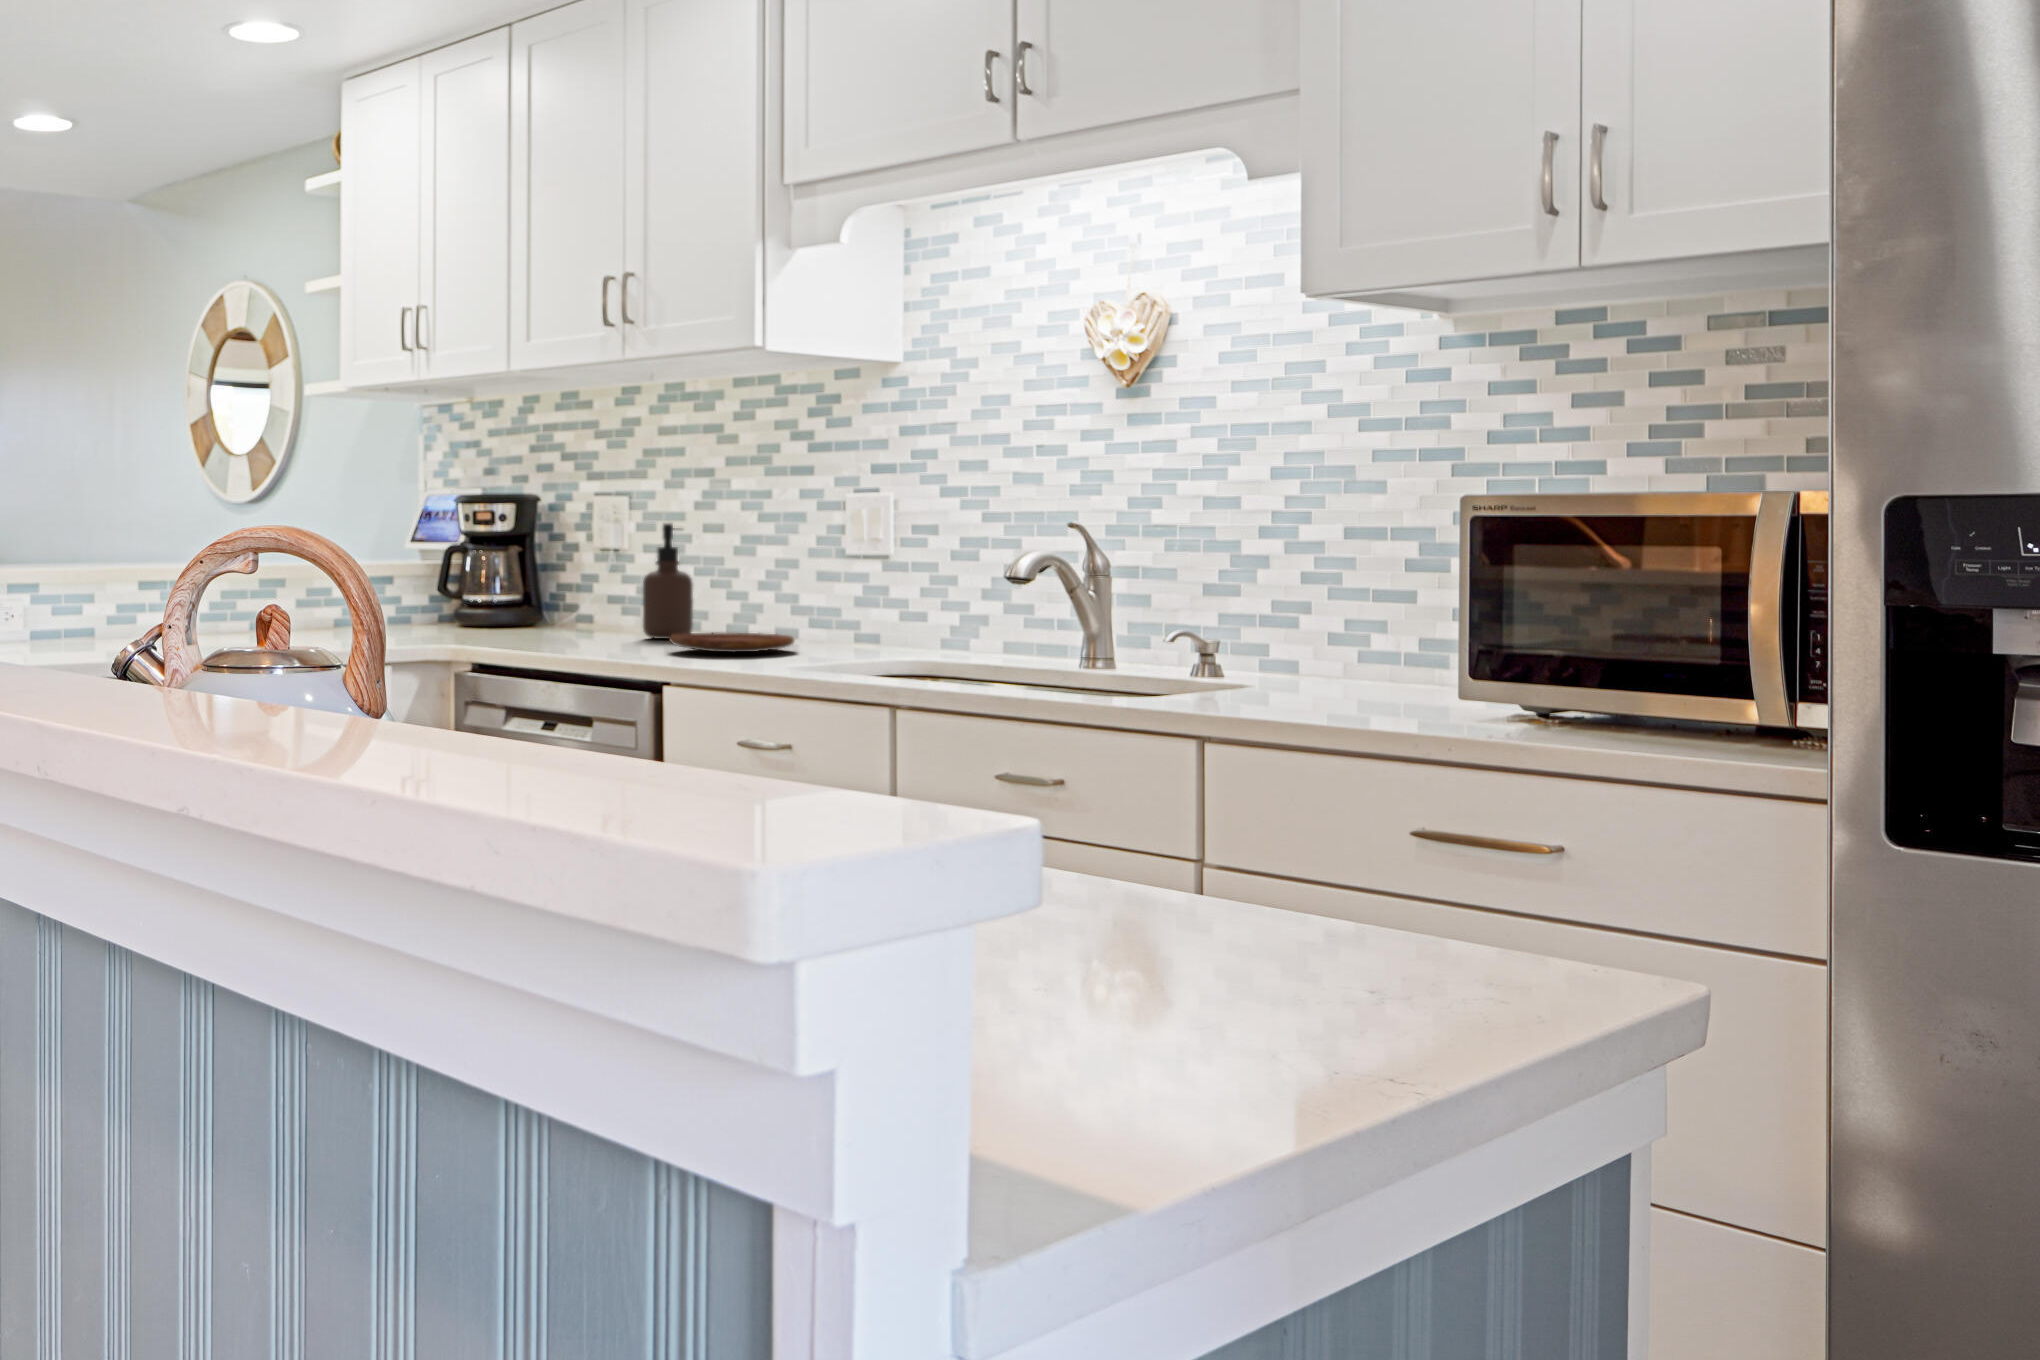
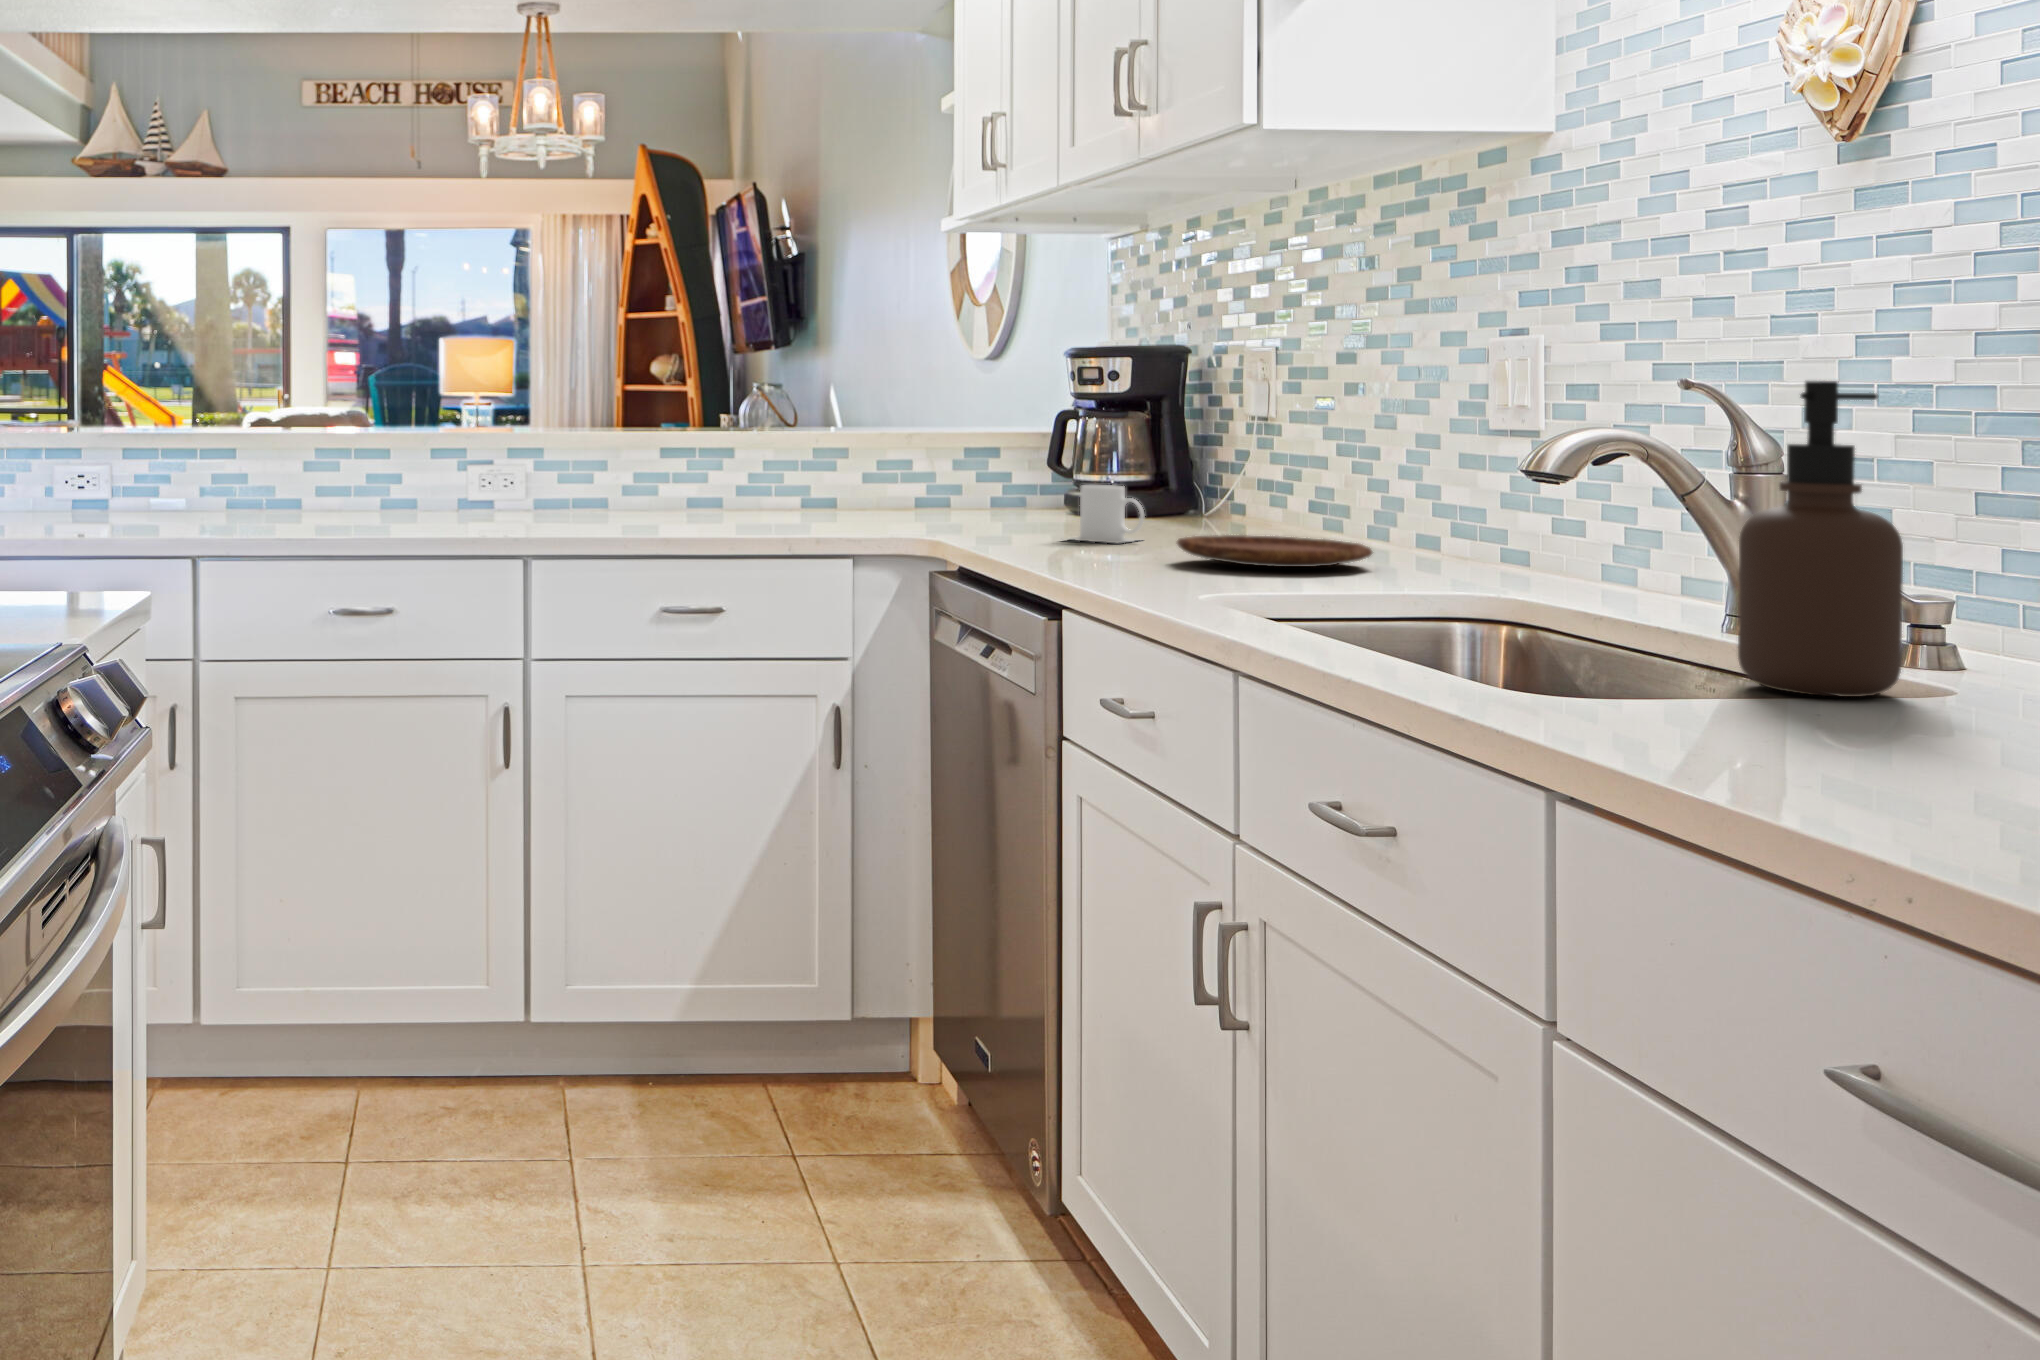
soap dispenser: present [643,523,693,639] -> present [1738,381,1903,697]
mug: none [534,602,593,645] -> present [1070,485,1144,543]

